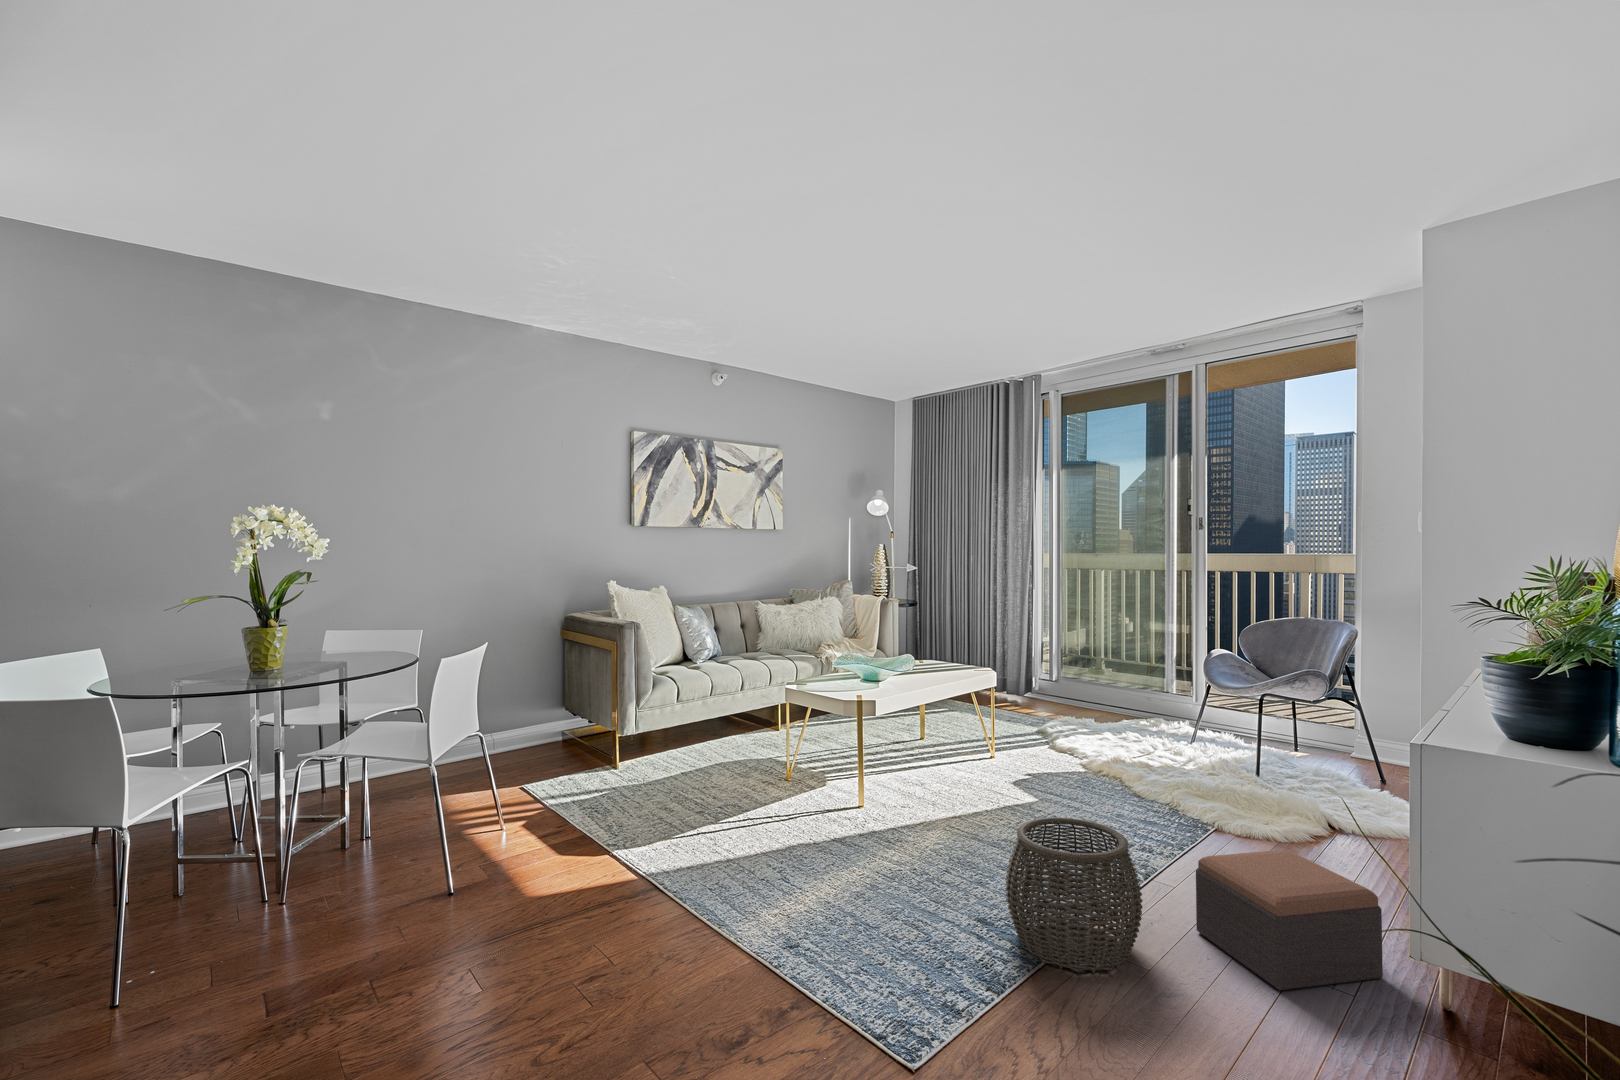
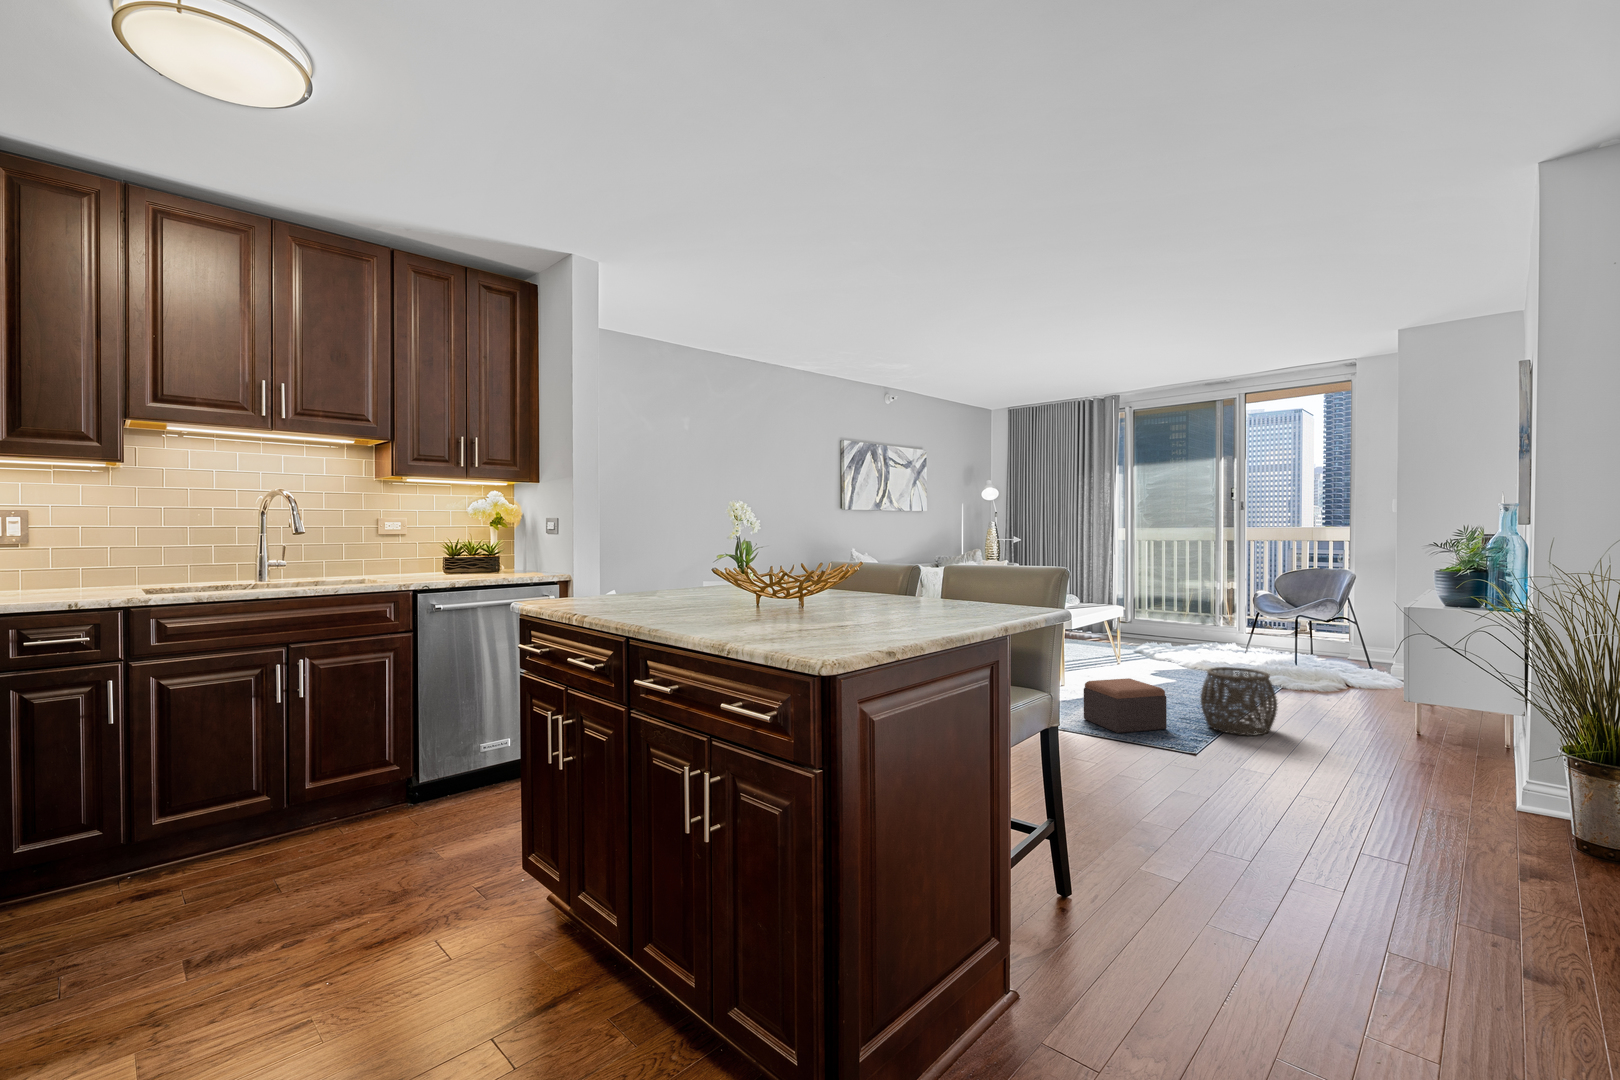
footstool: present [1196,850,1383,990] -> present [1084,678,1167,733]

